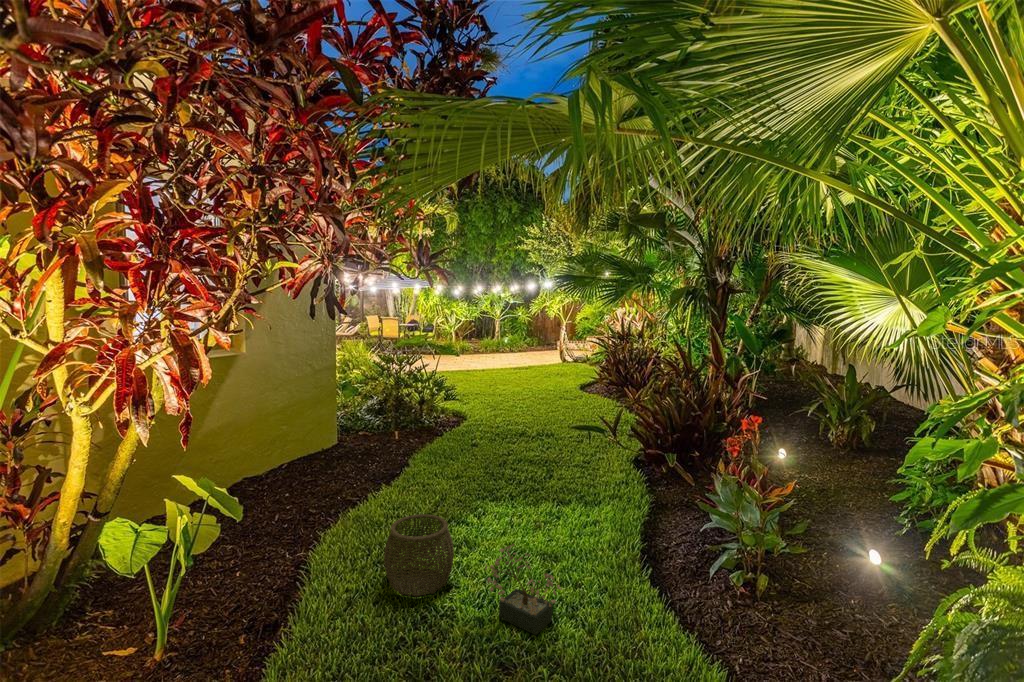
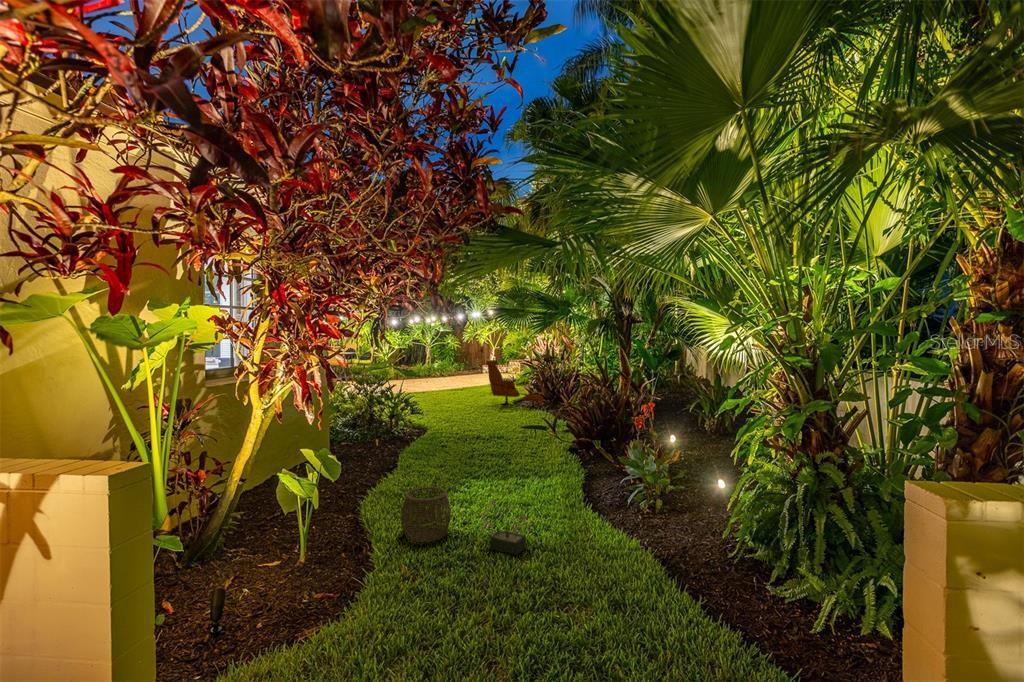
lounge chair: none [550,337,616,398] -> present [487,360,544,409]

